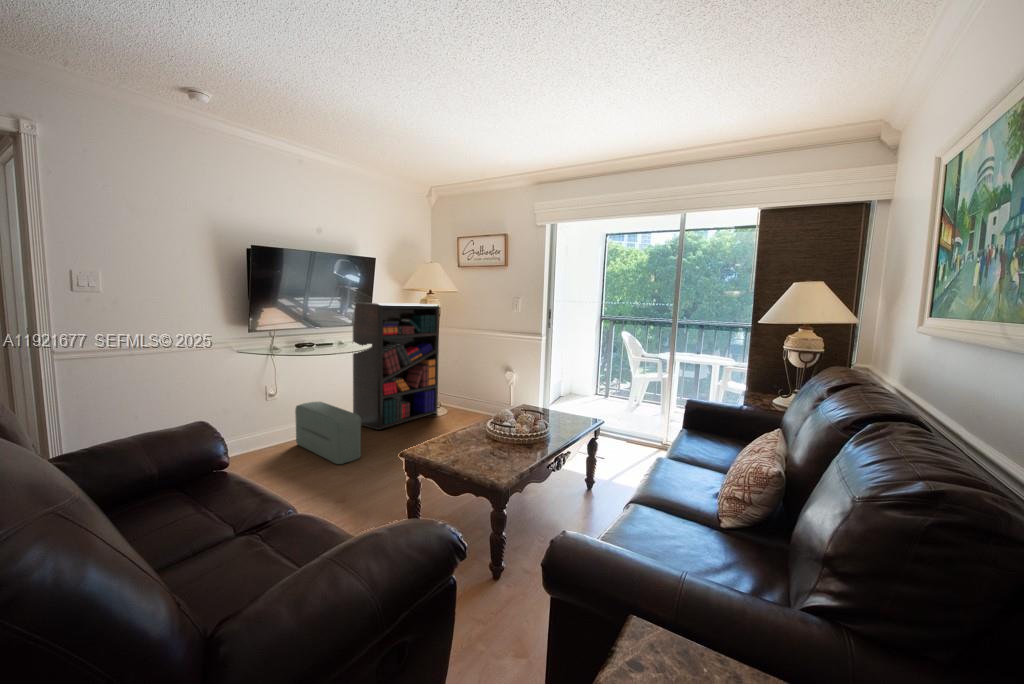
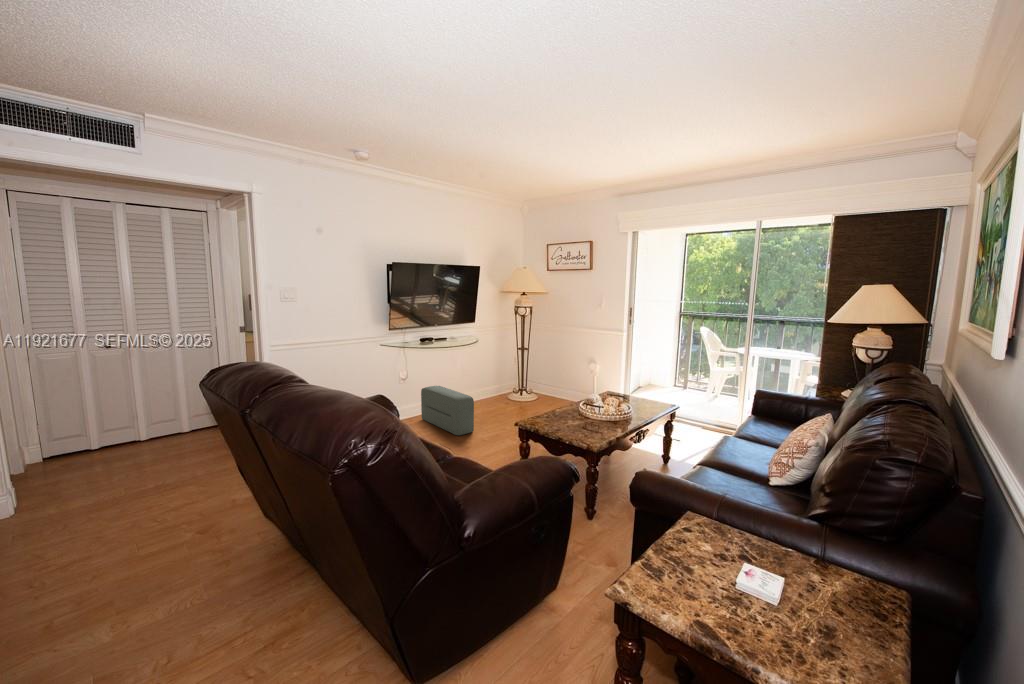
bookshelf: present [352,303,439,430] -> none [461,303,532,411]

